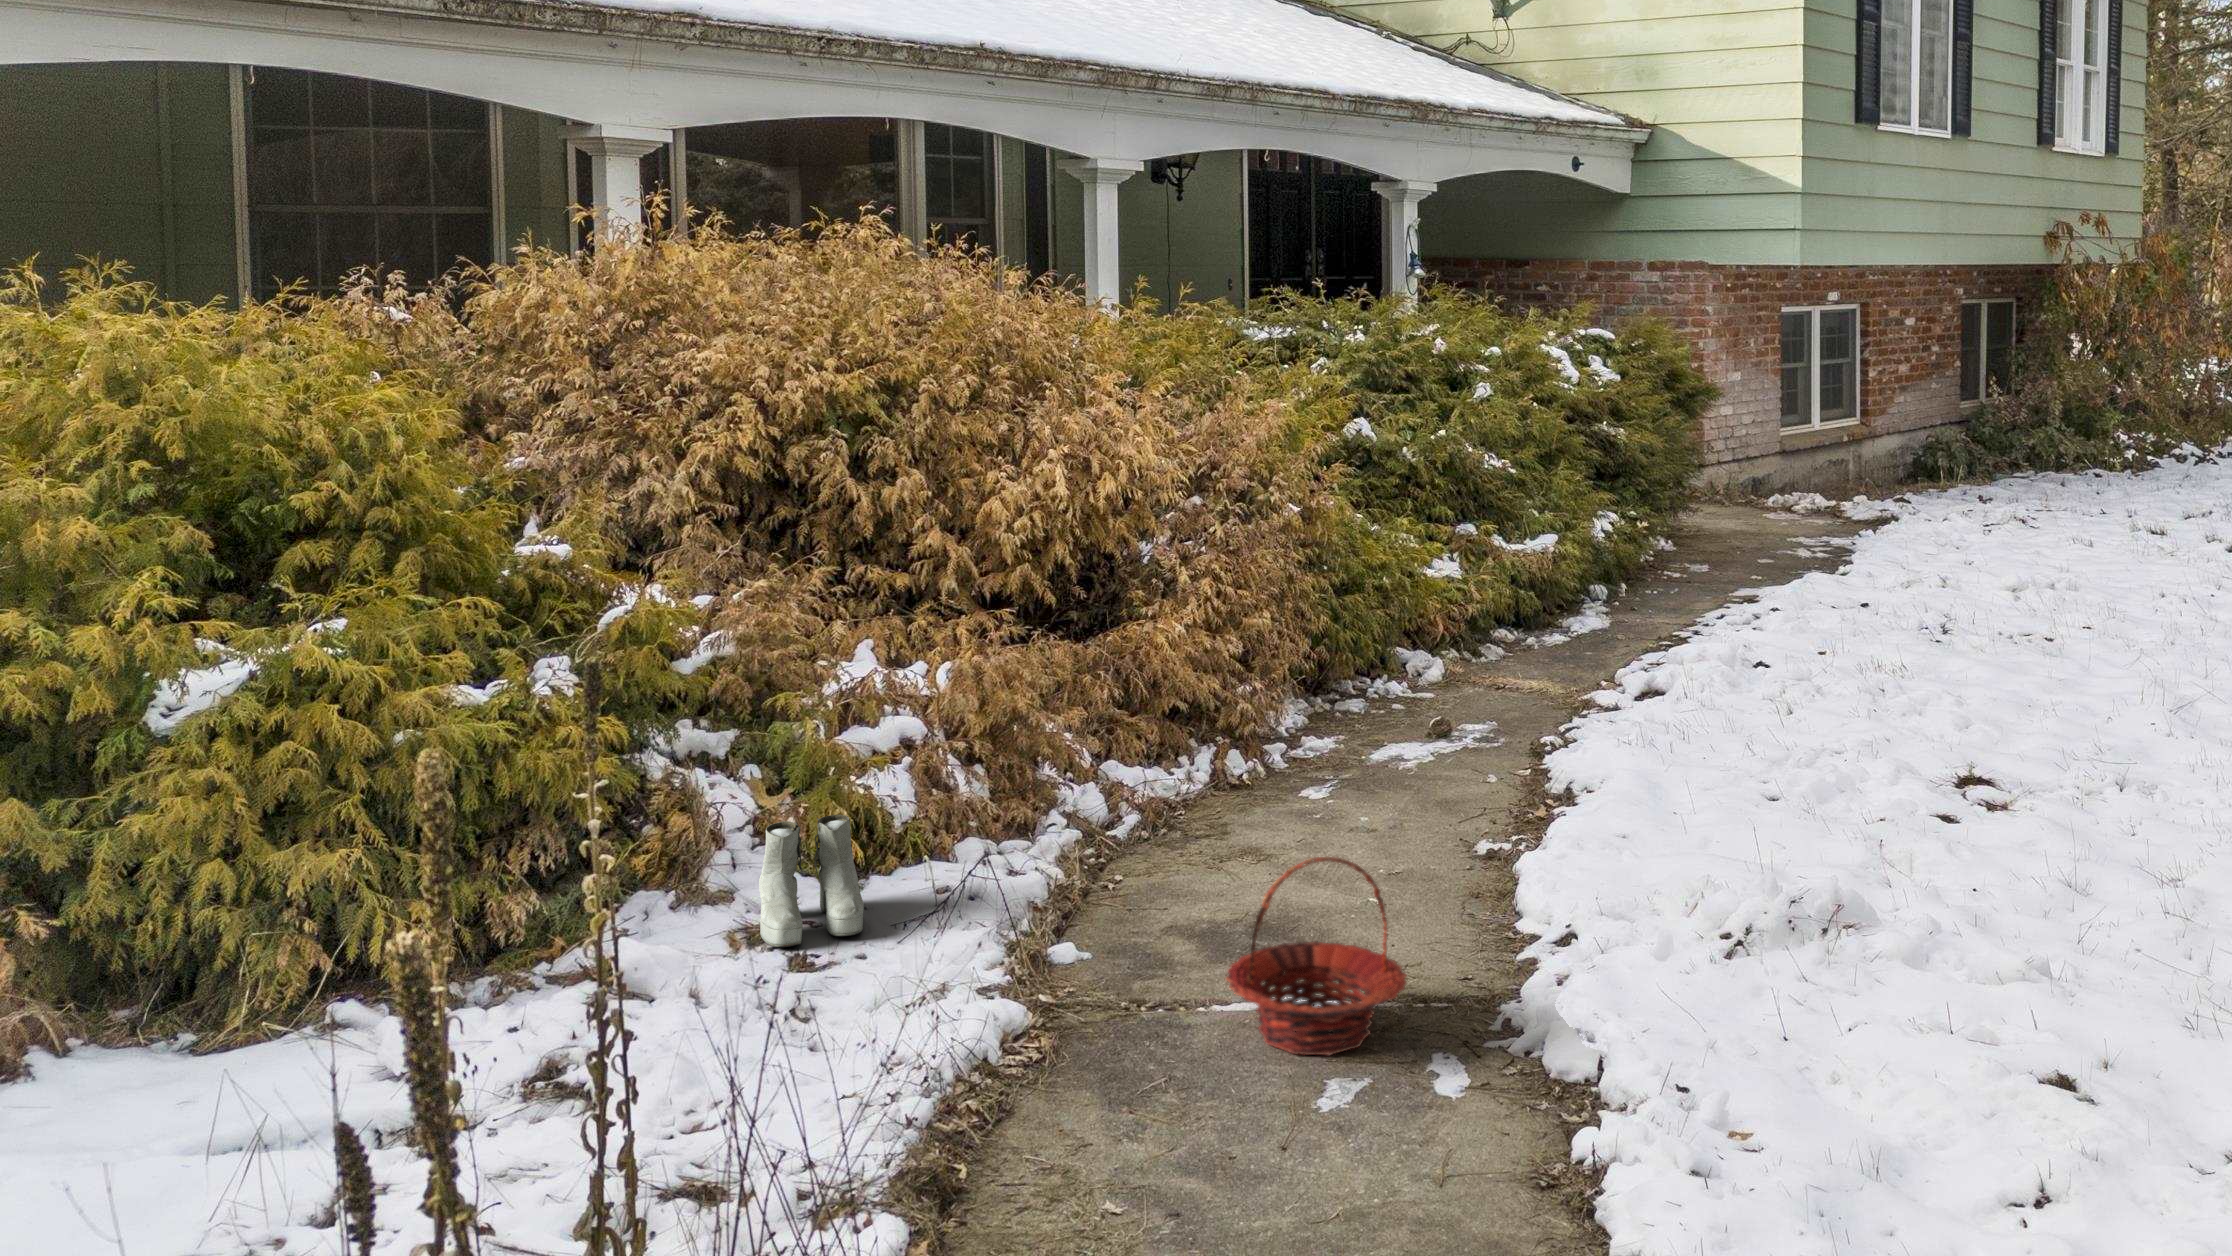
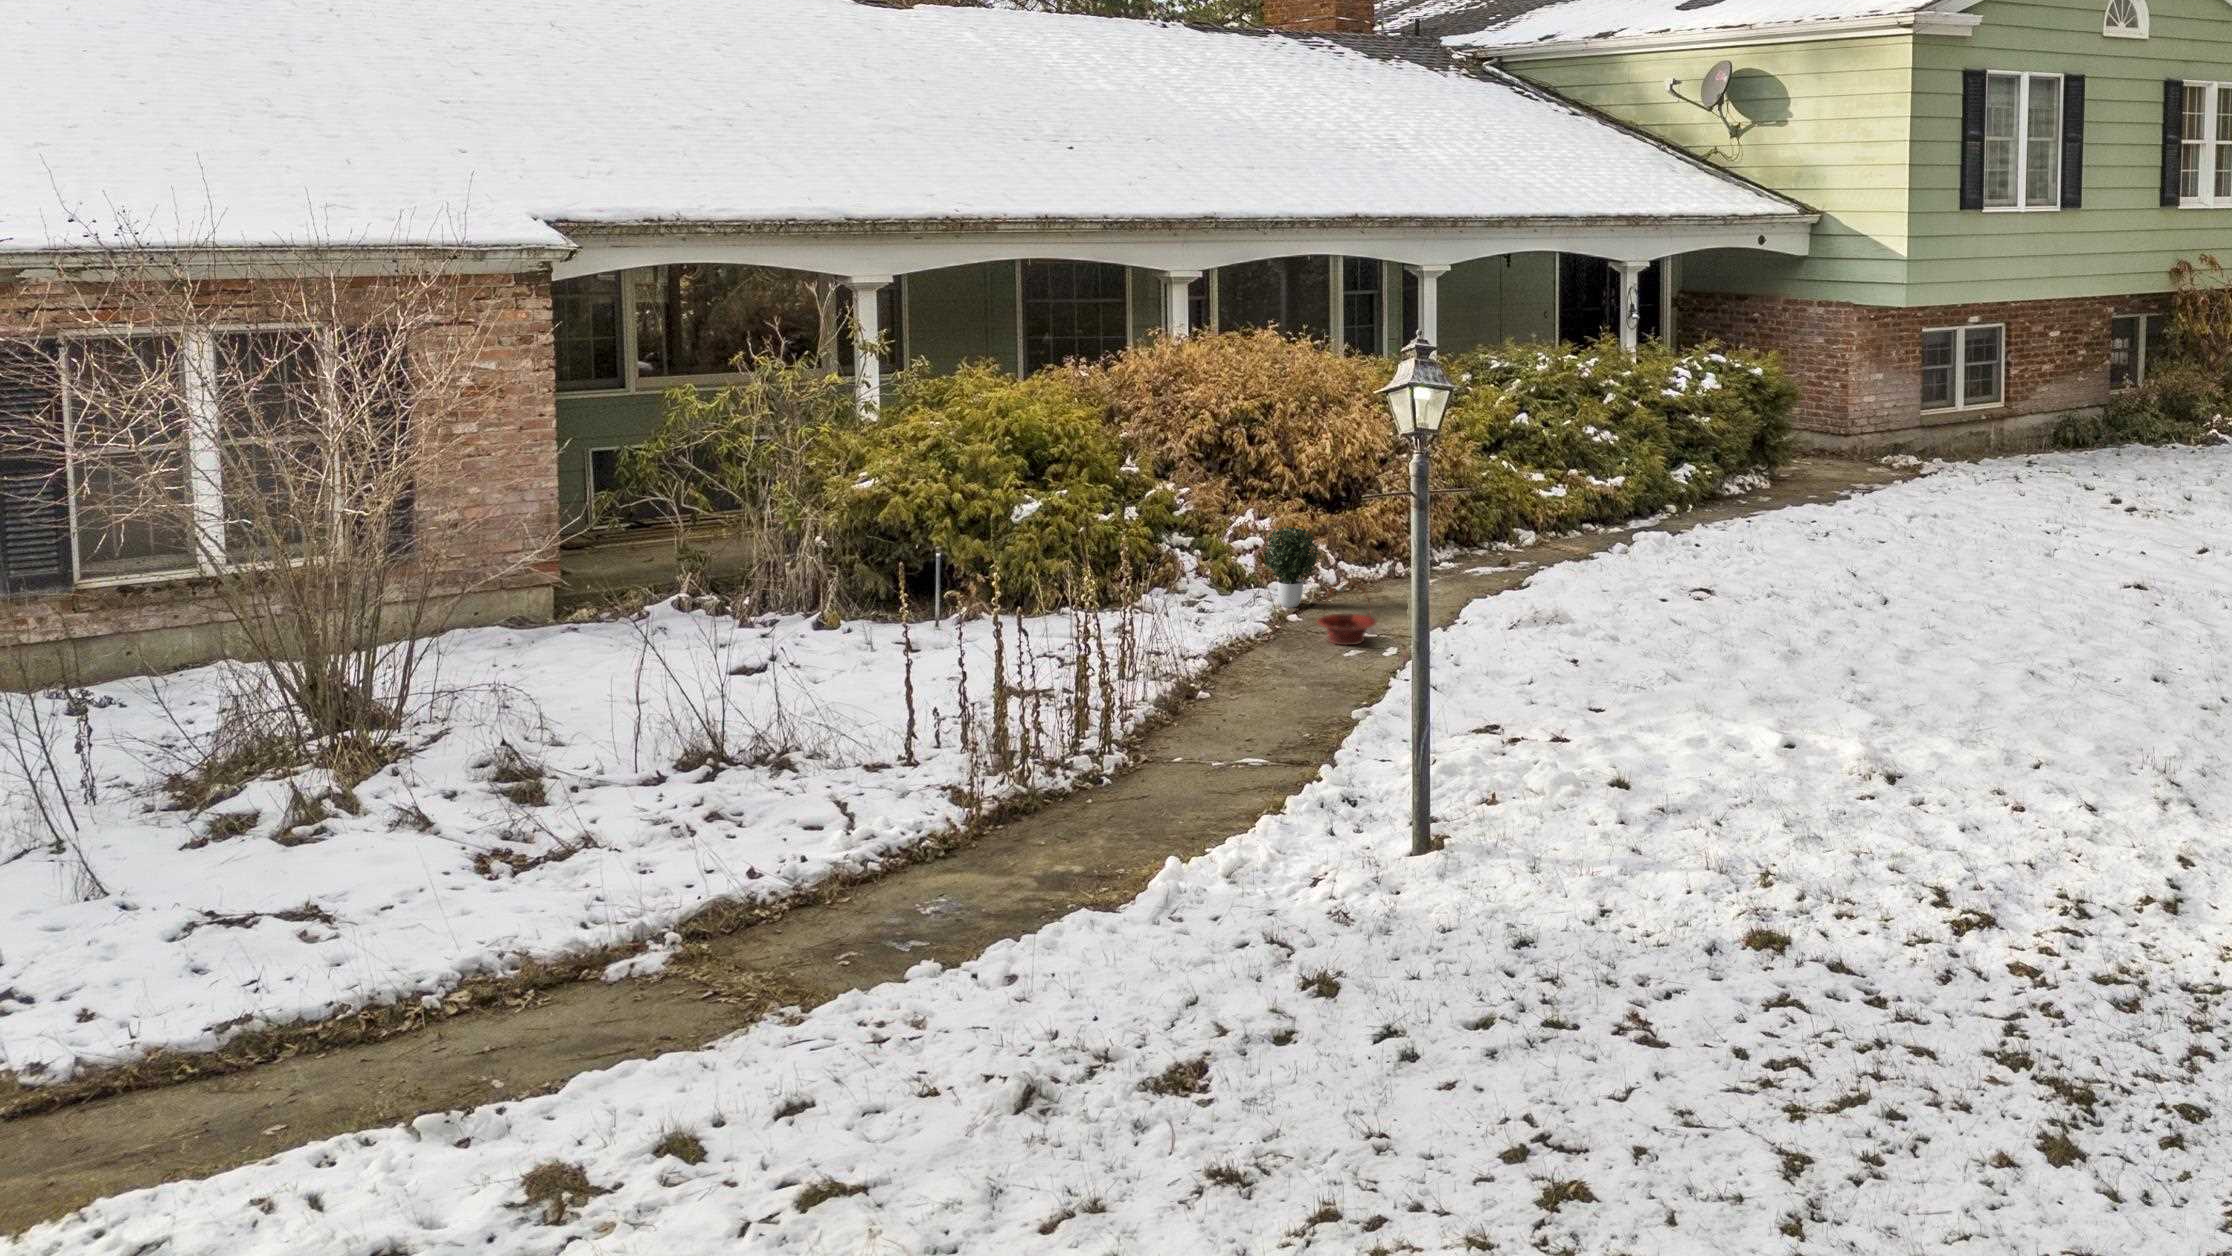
potted plant: none [986,688,1144,917] -> present [1263,526,1320,608]
boots: present [759,815,864,947] -> none [1189,566,1222,606]

